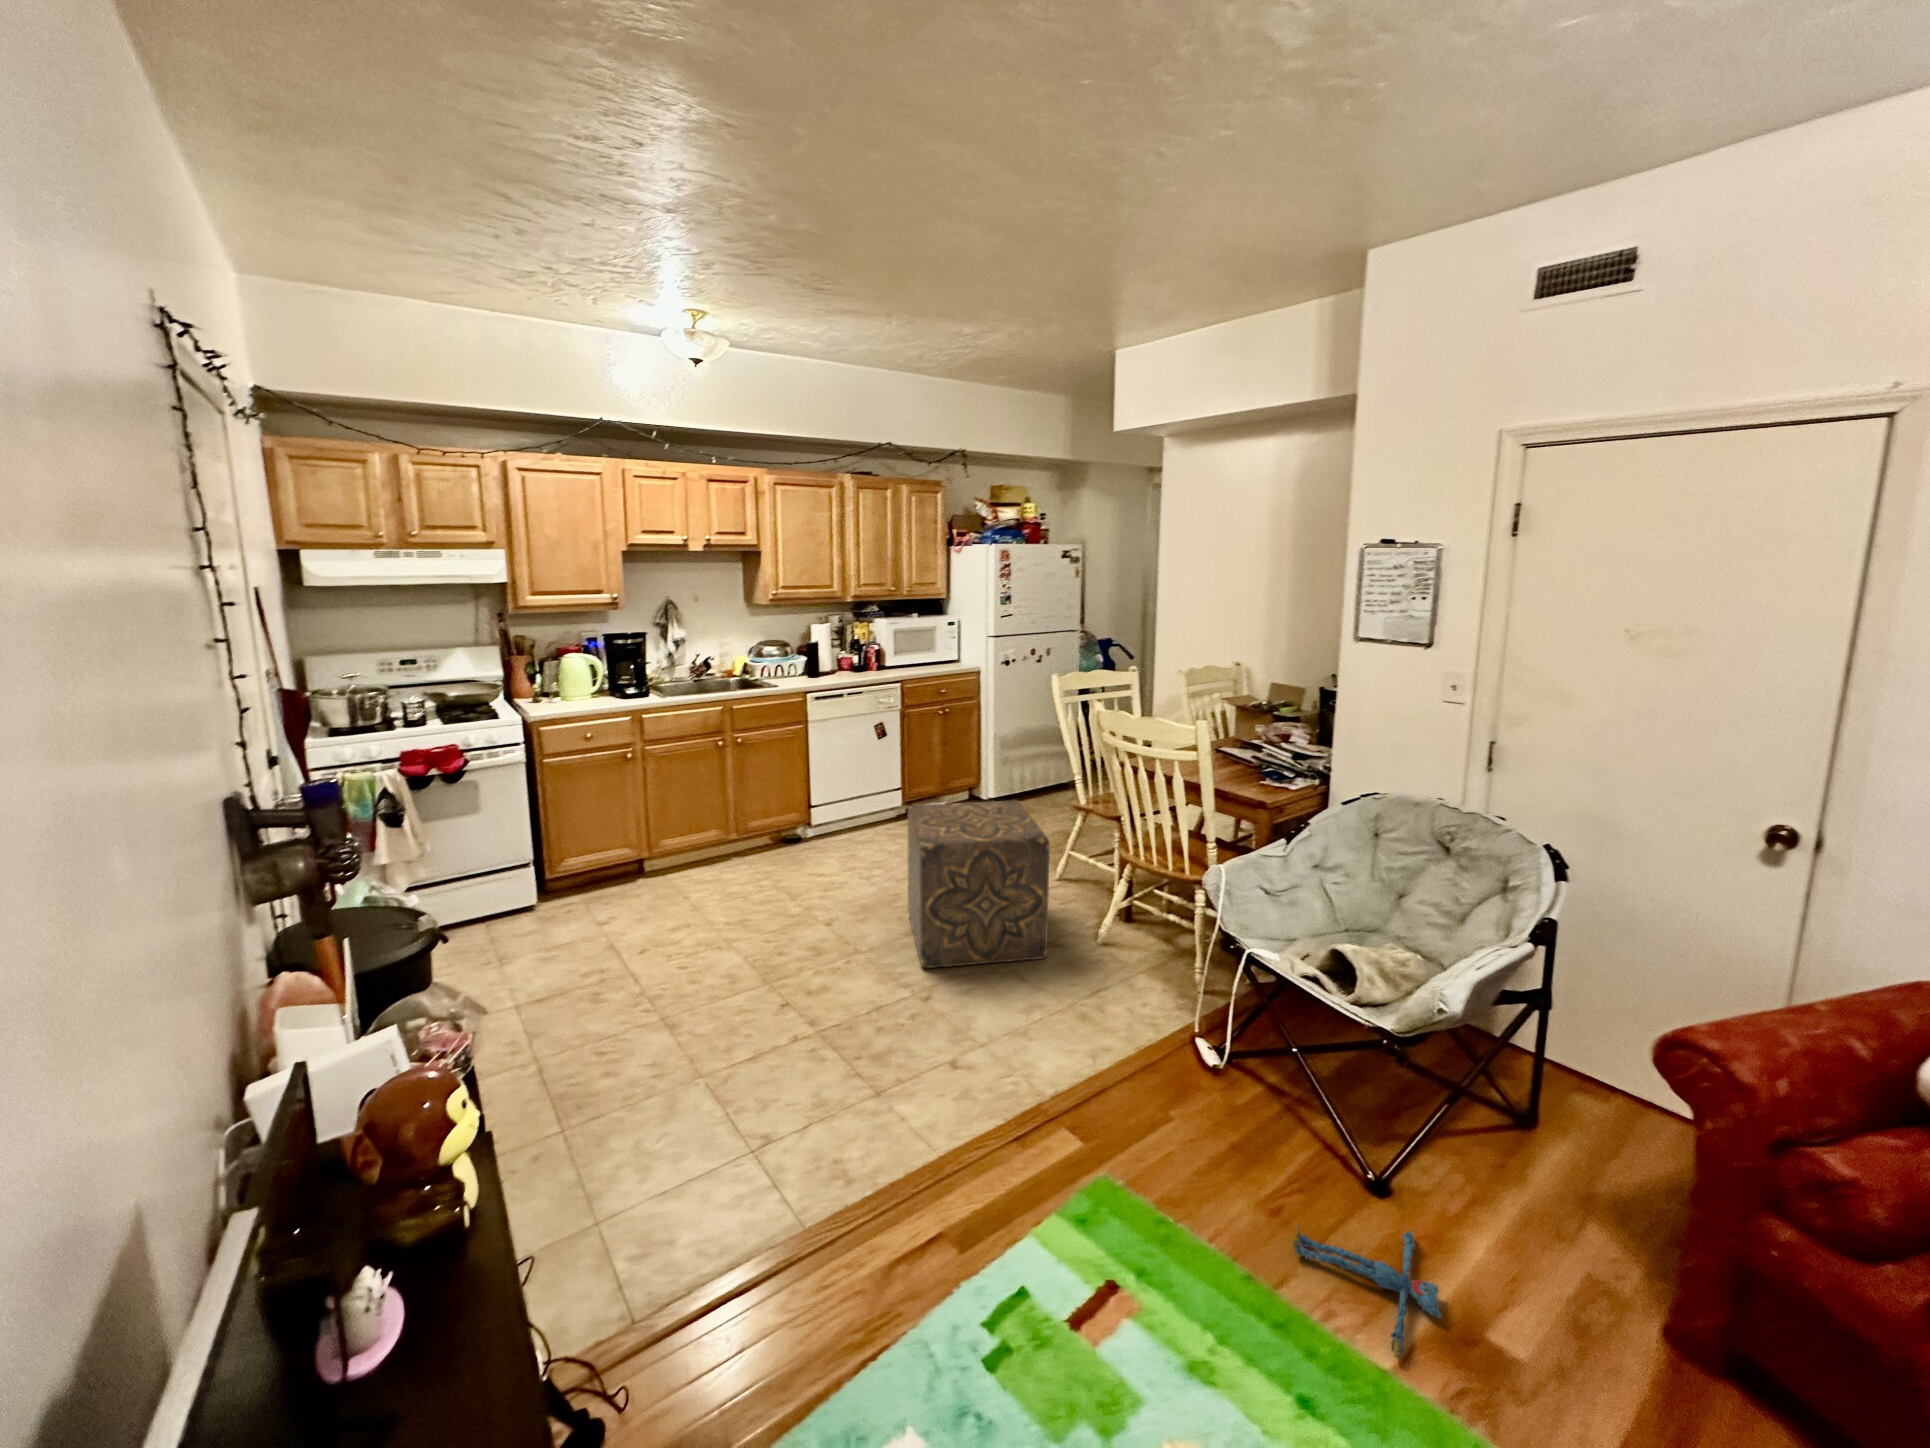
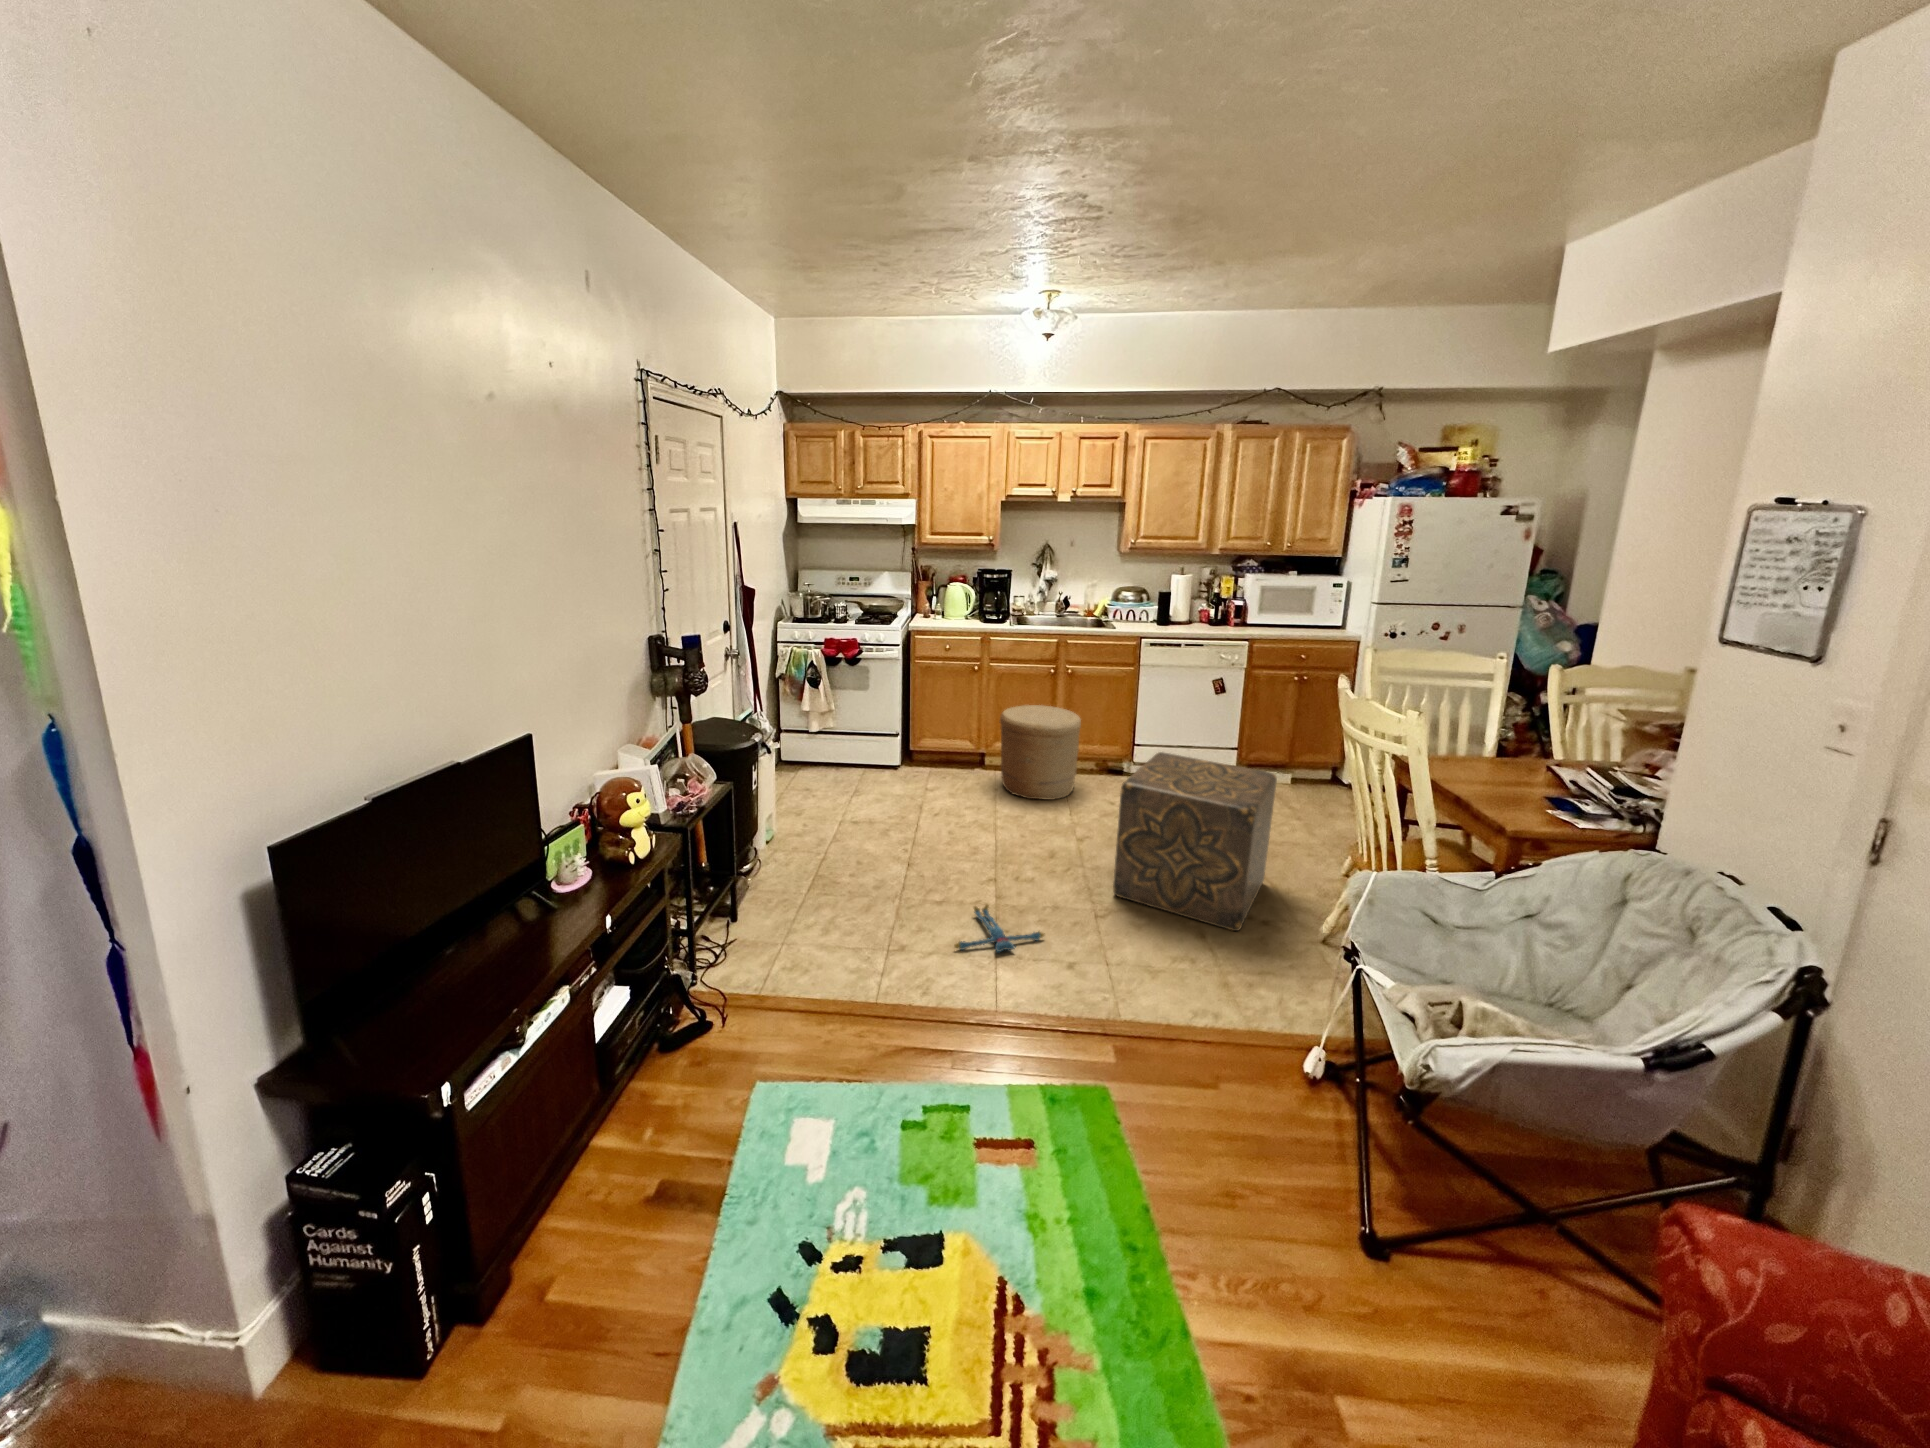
woven basket: none [681,785,779,899] -> present [1000,705,1081,800]
plush toy: present [1292,1224,1440,1357] -> present [954,905,1044,952]

